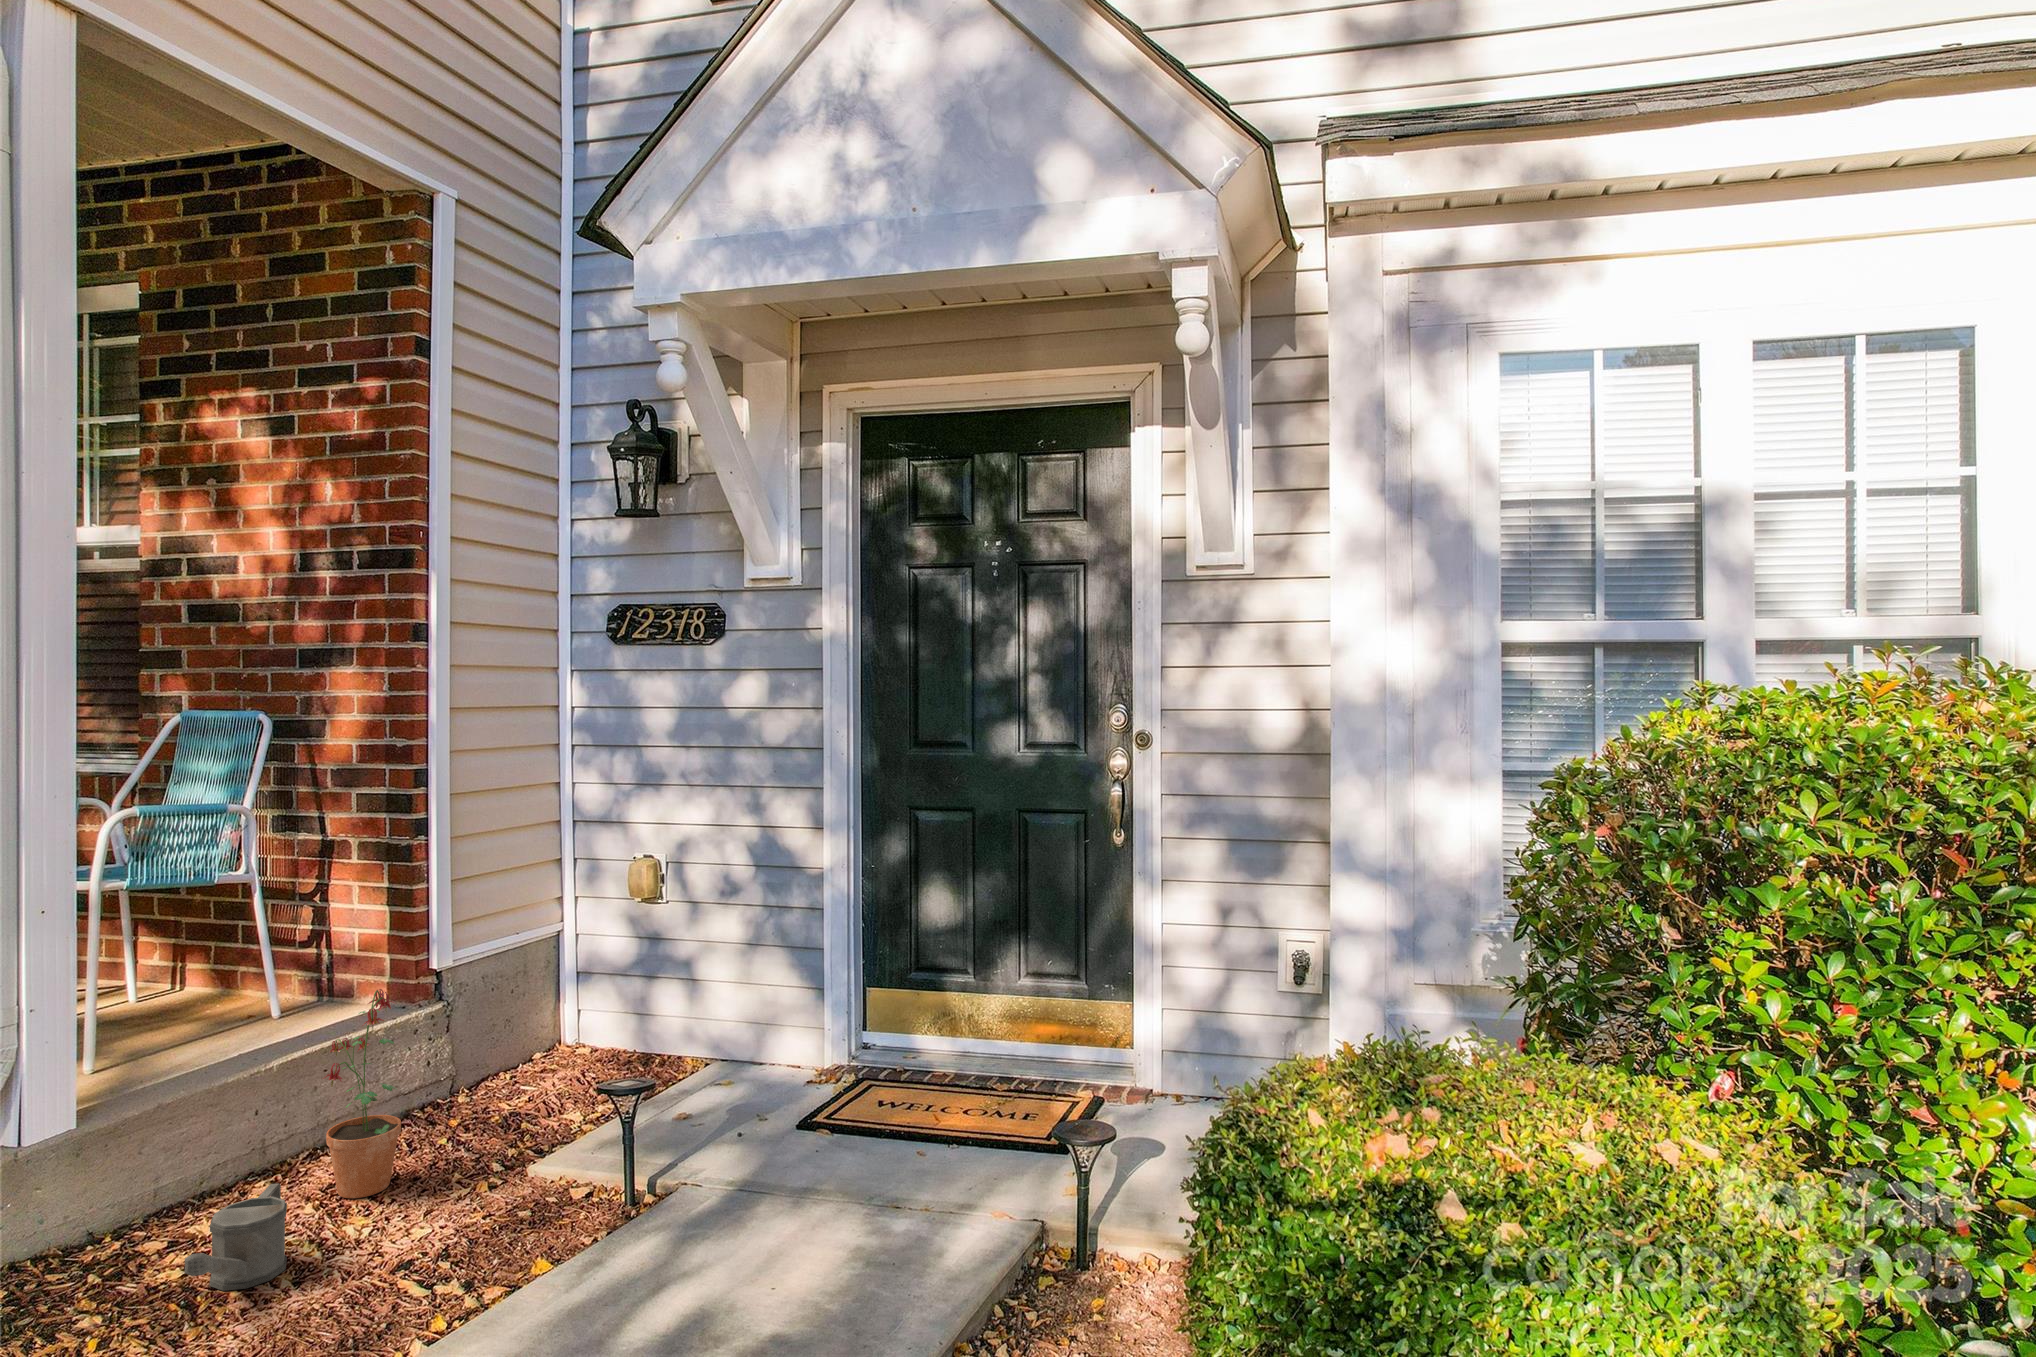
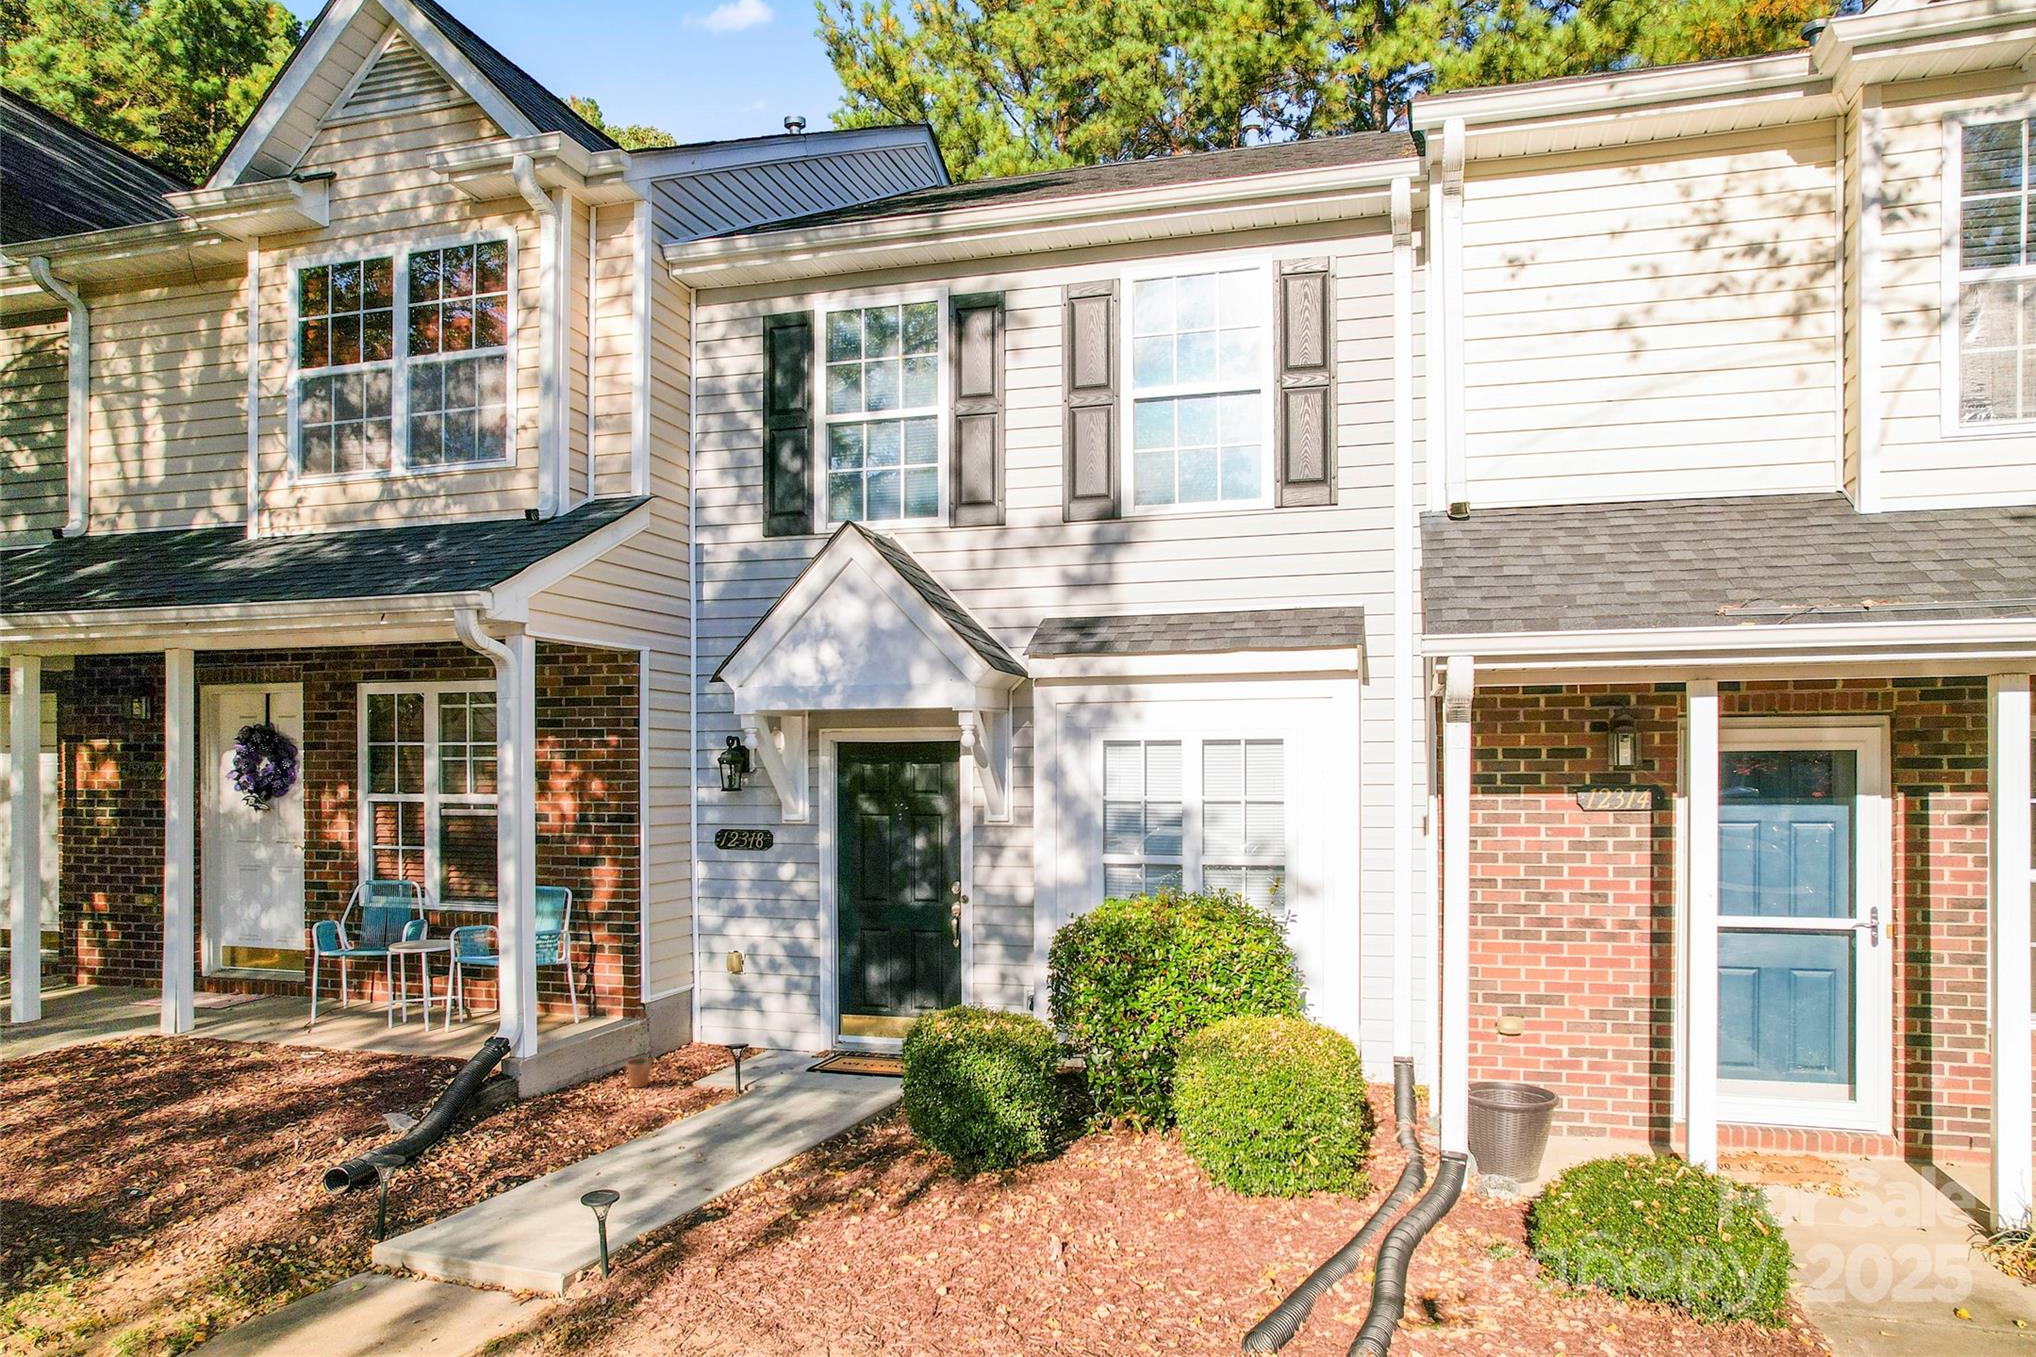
watering can: present [185,1183,287,1291] -> none [600,1077,624,1109]

